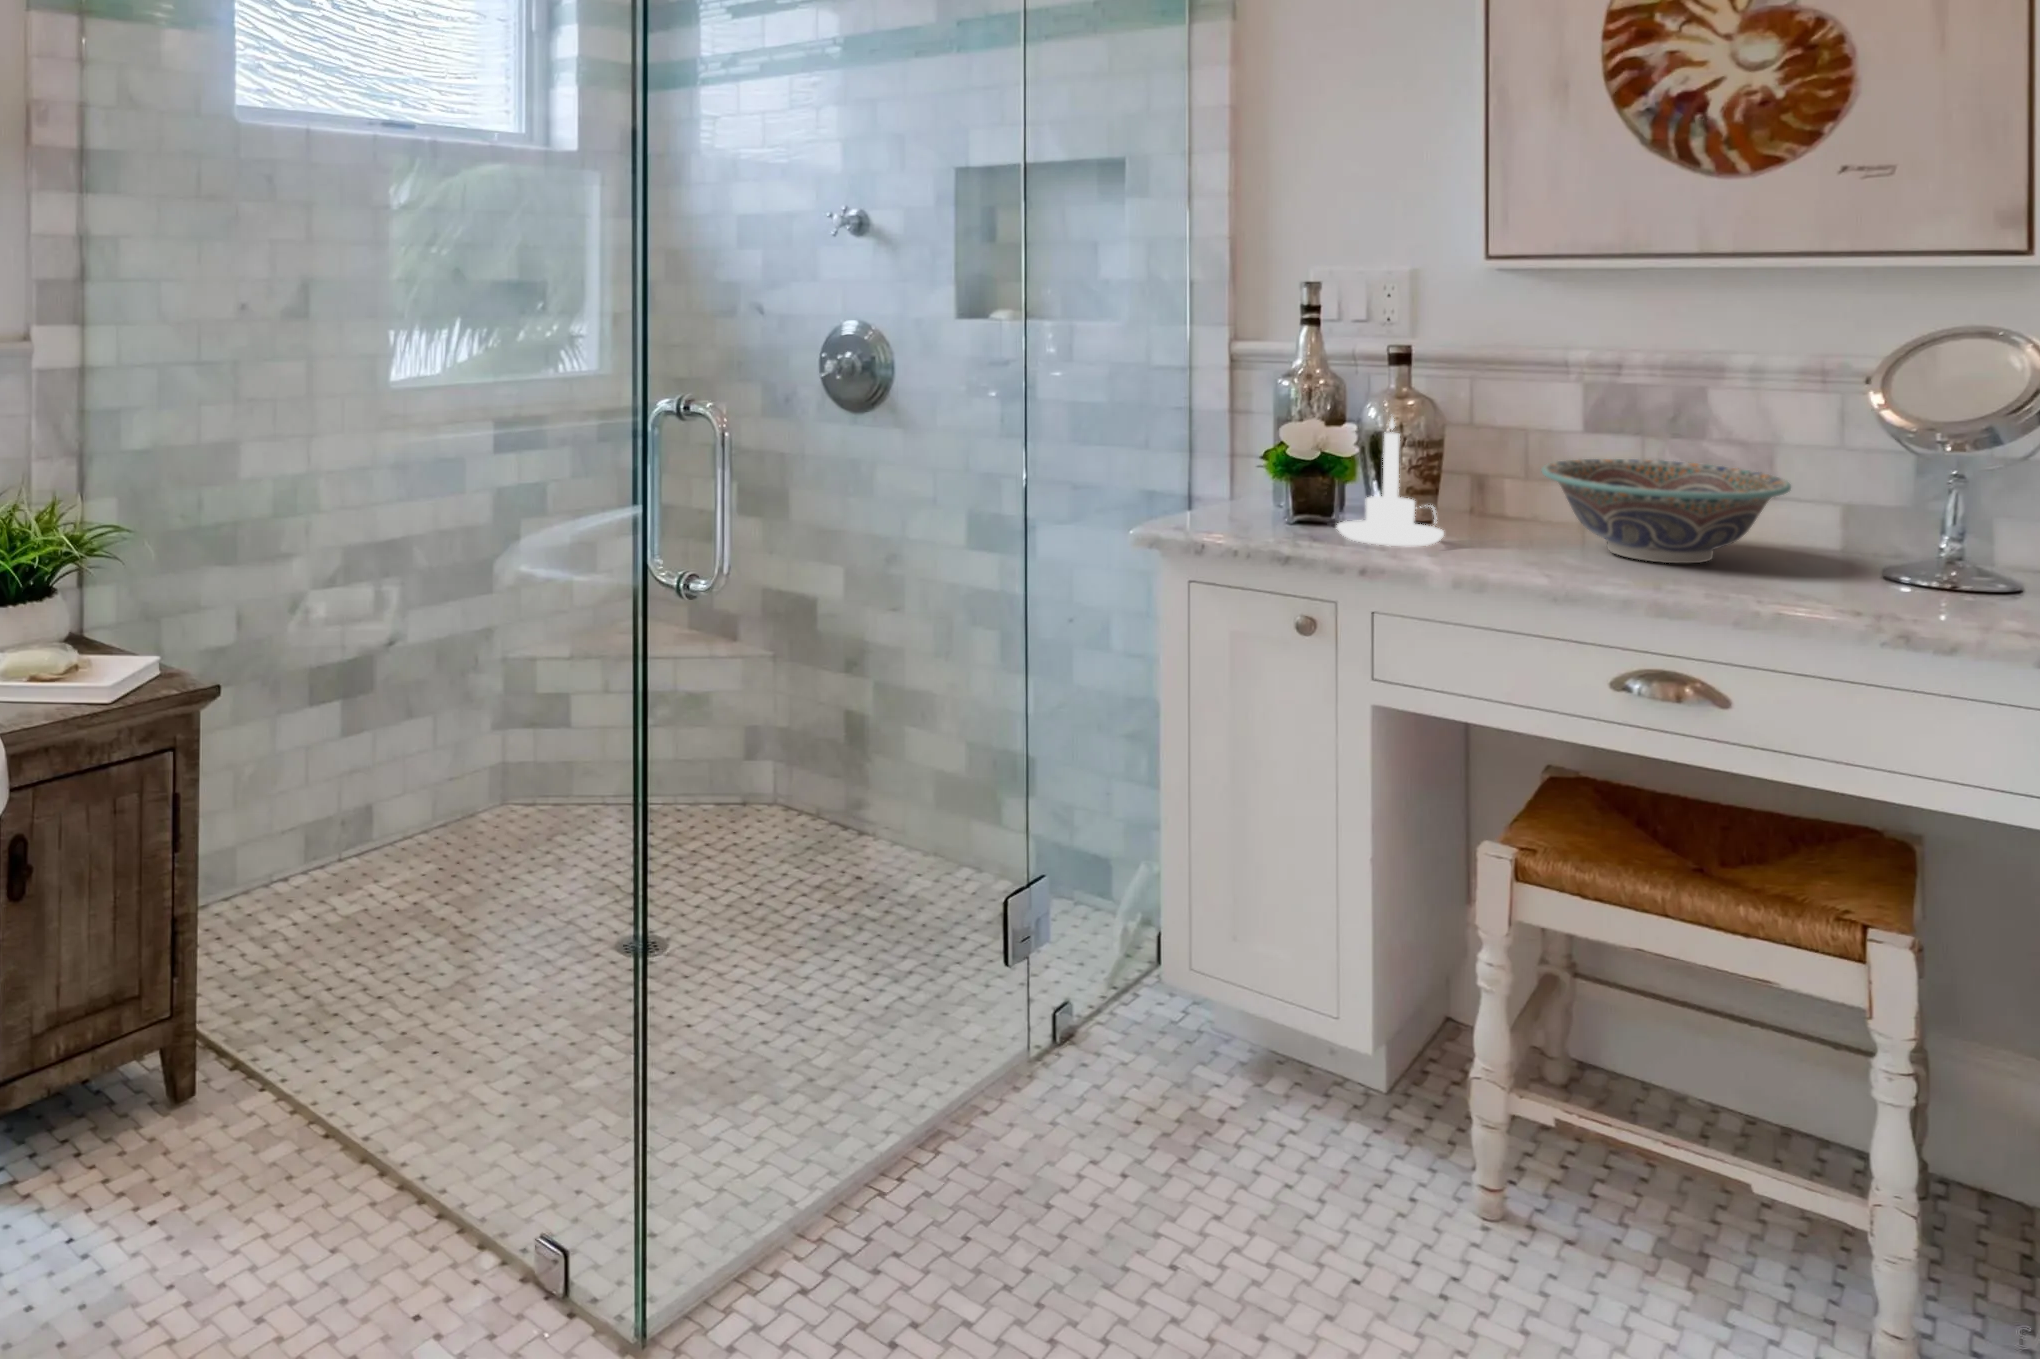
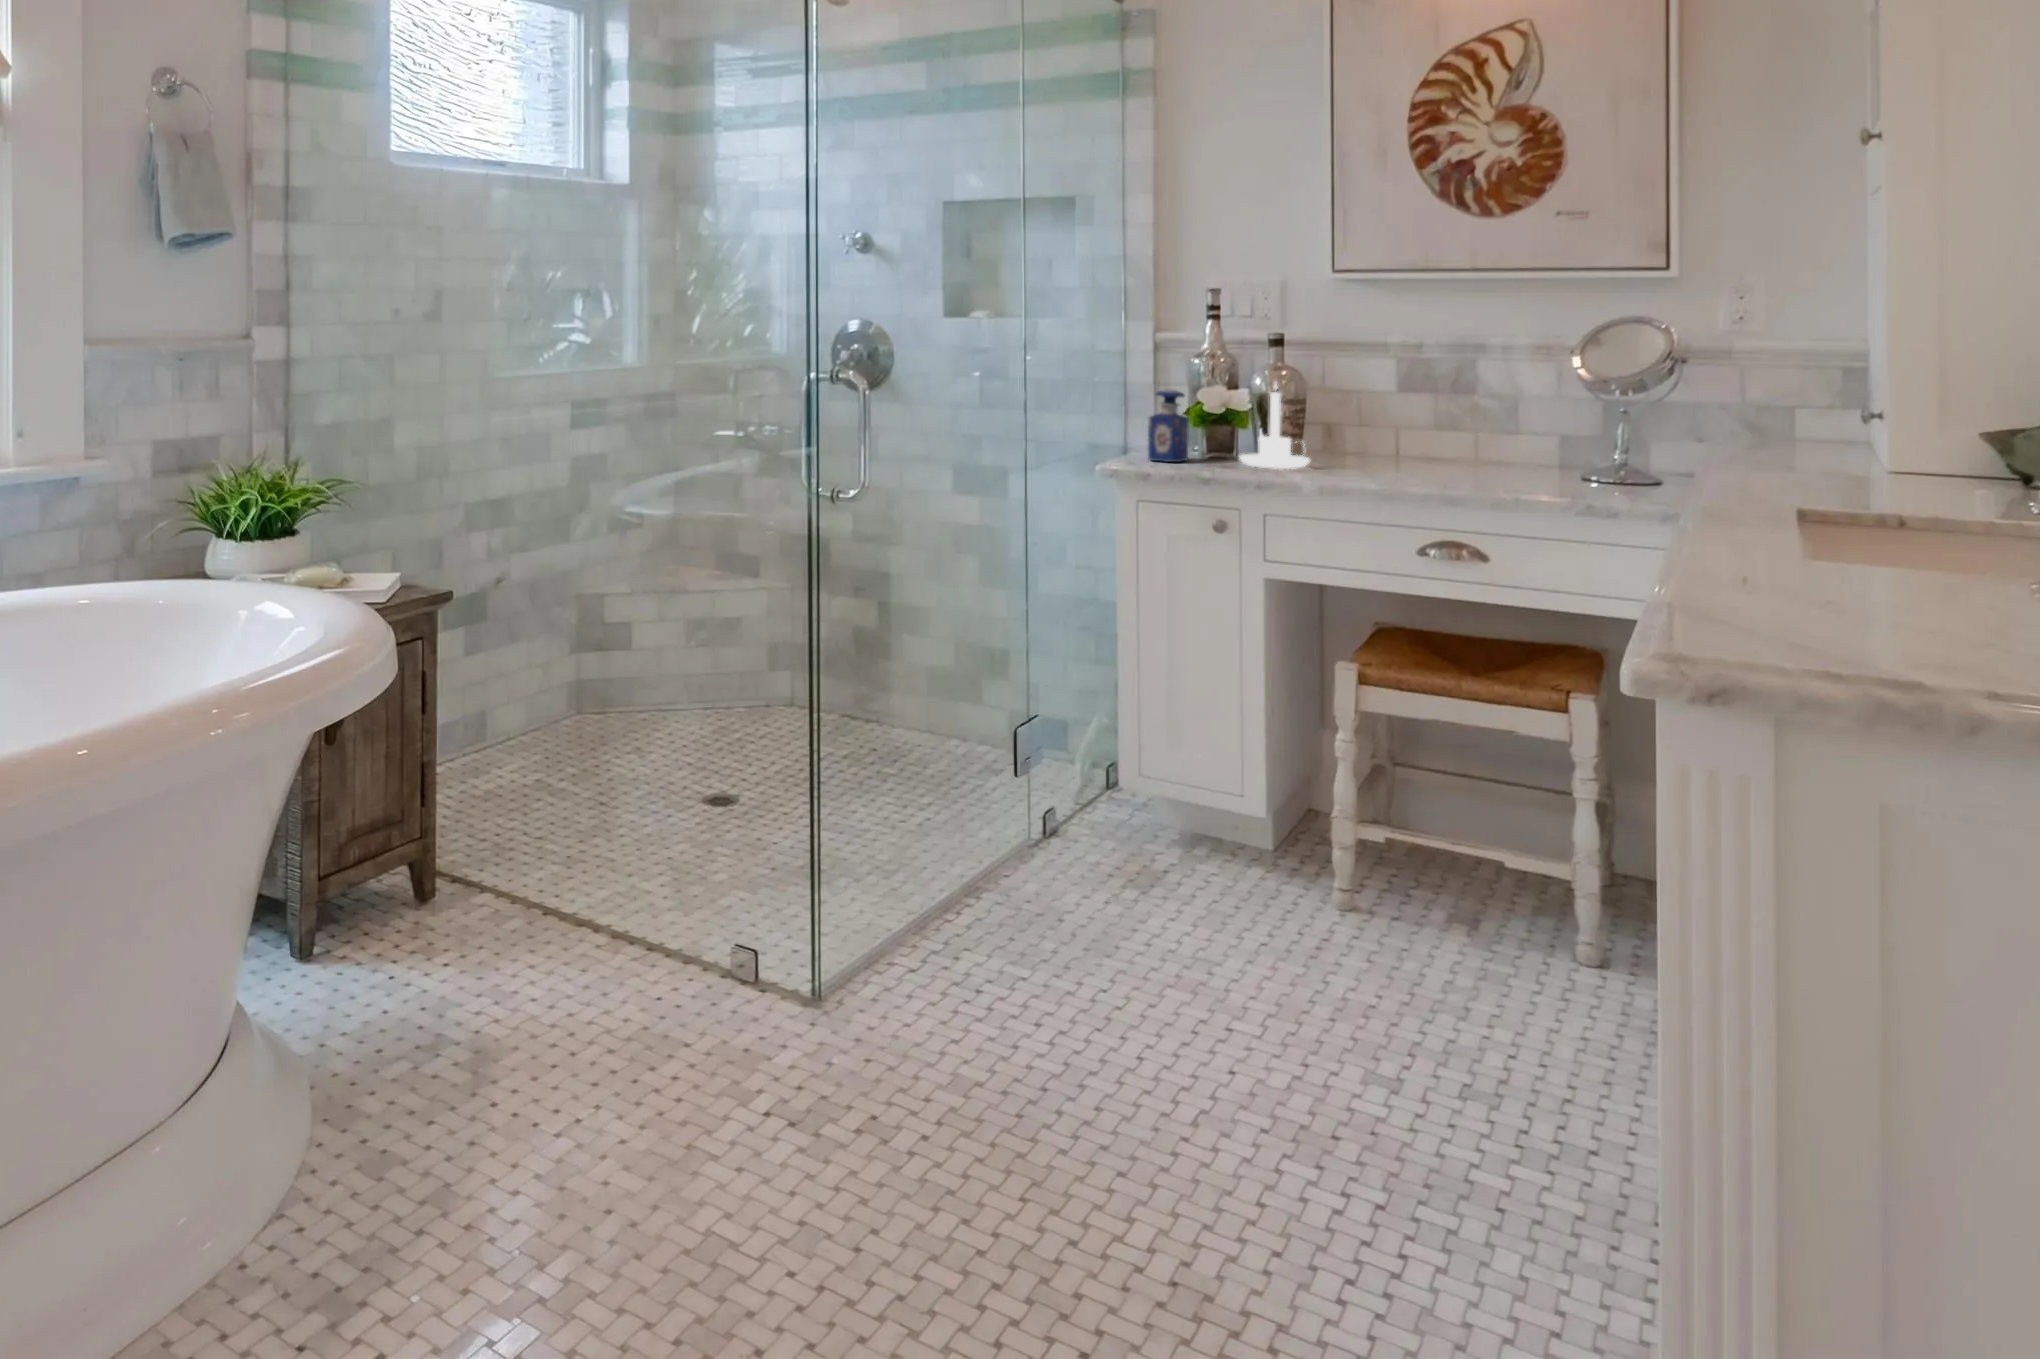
perfume bottle: none [1205,425,1264,530] -> present [1148,390,1189,462]
decorative bowl: present [1541,459,1791,563] -> none [1372,408,1527,474]

